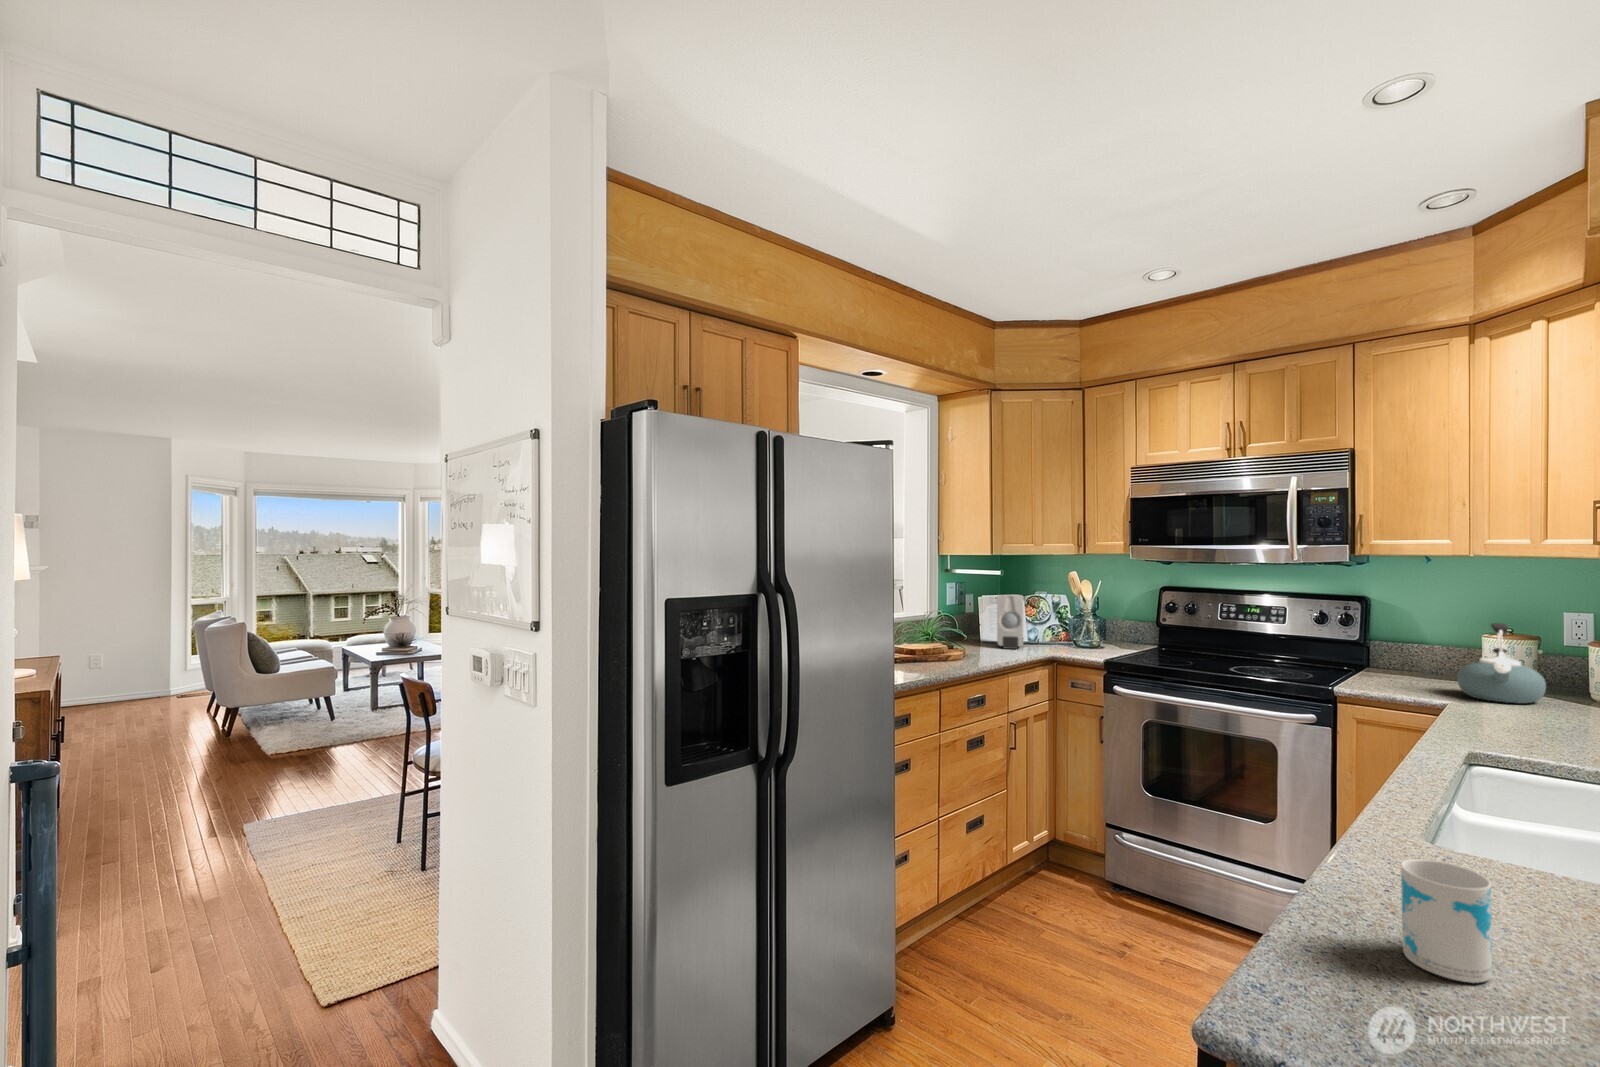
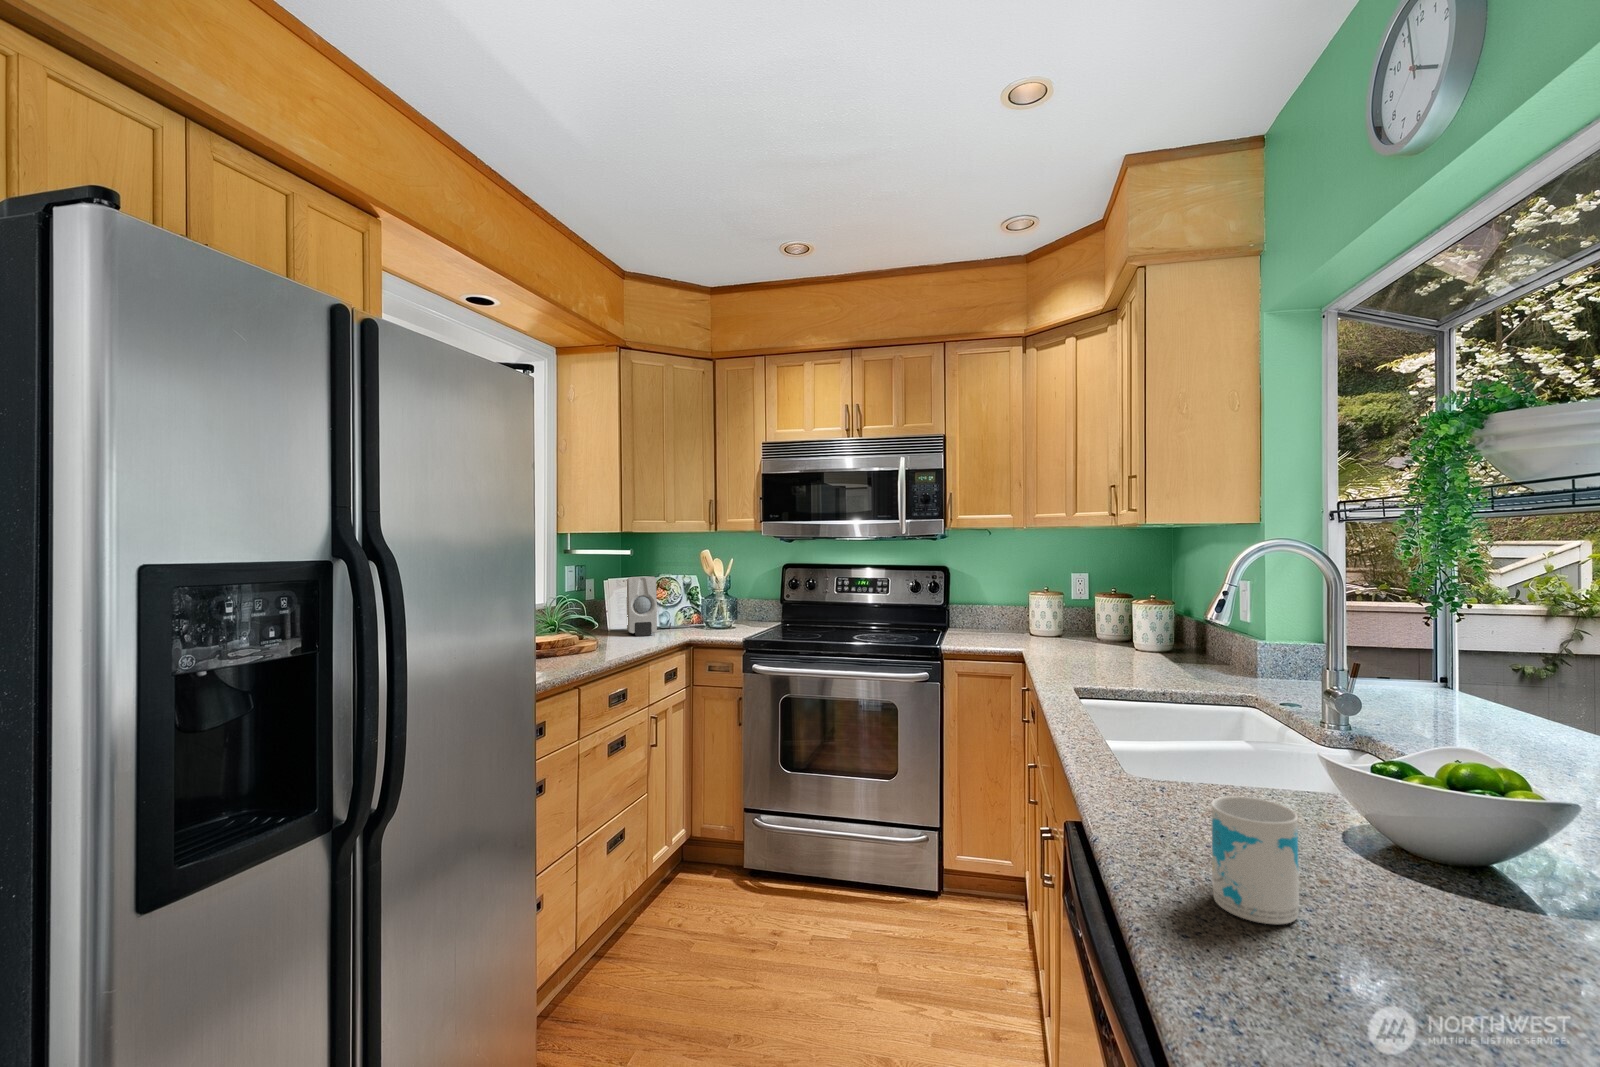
kettle: present [1457,623,1546,703] -> none [1022,582,1078,646]

